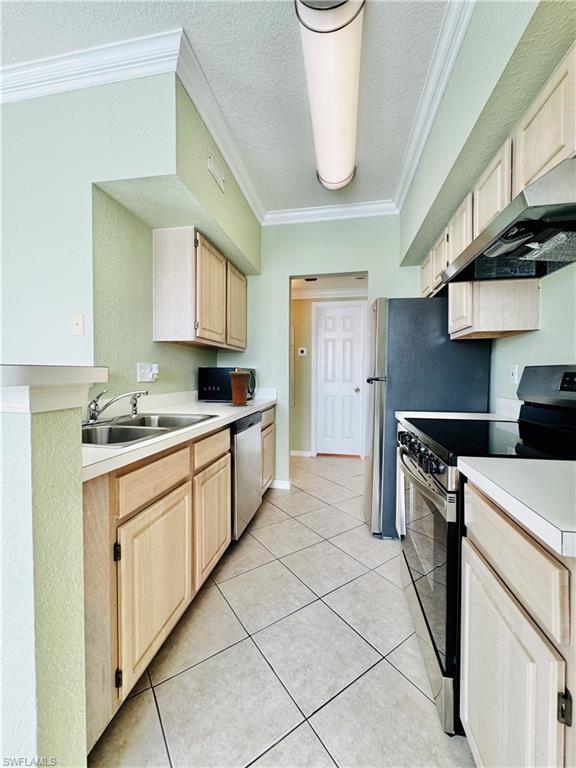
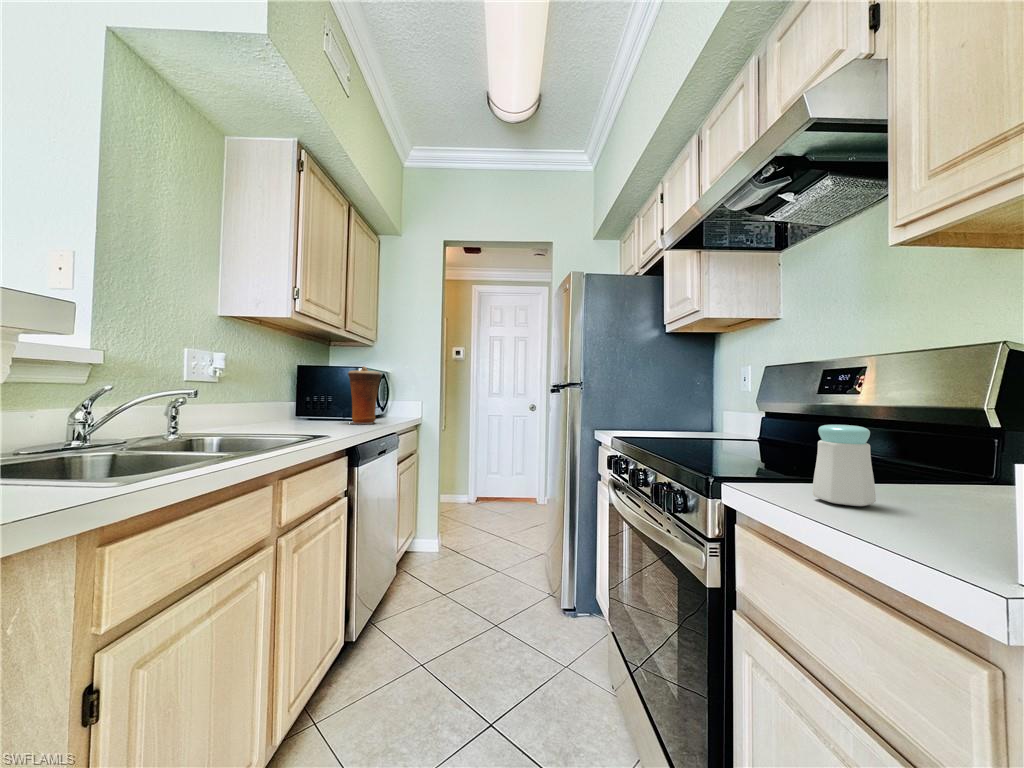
salt shaker: none [508,424,548,476] -> present [813,425,876,506]

